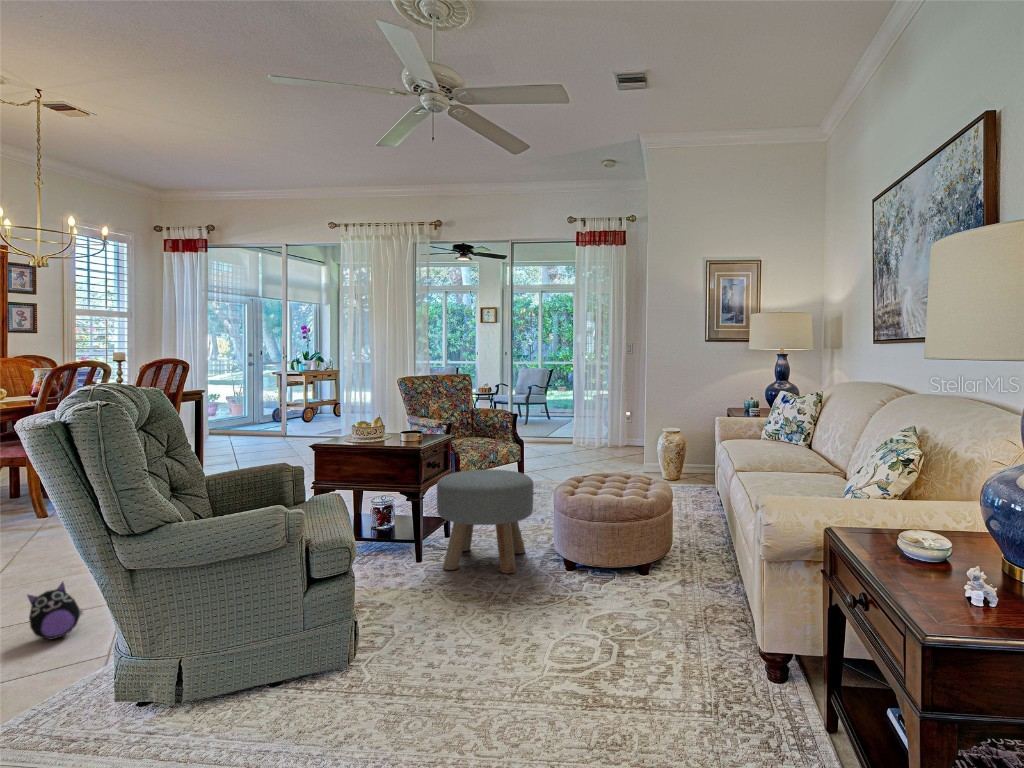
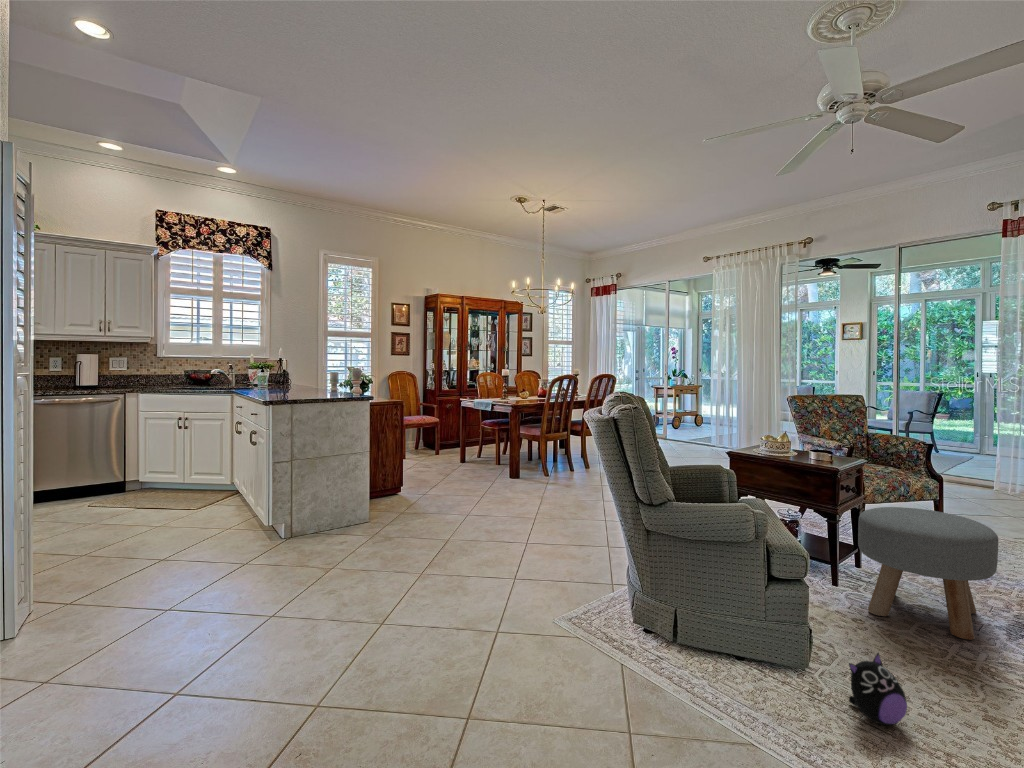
plush toy: present [28,582,83,639] -> present [849,653,907,726]

